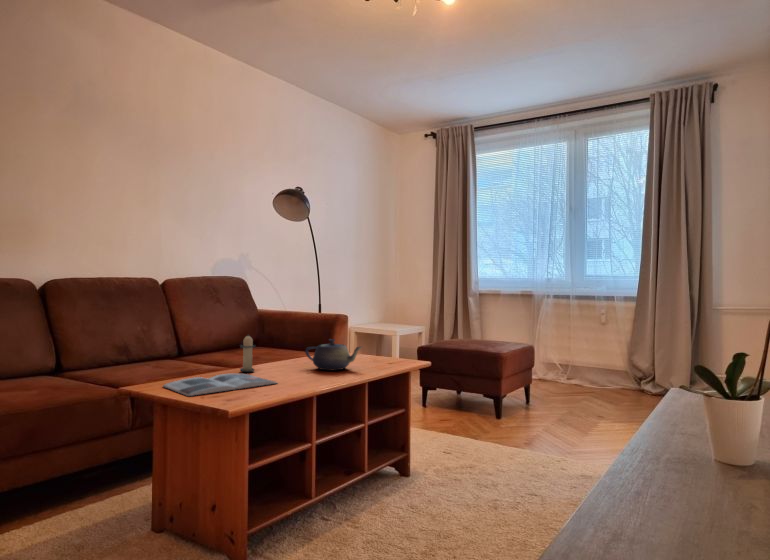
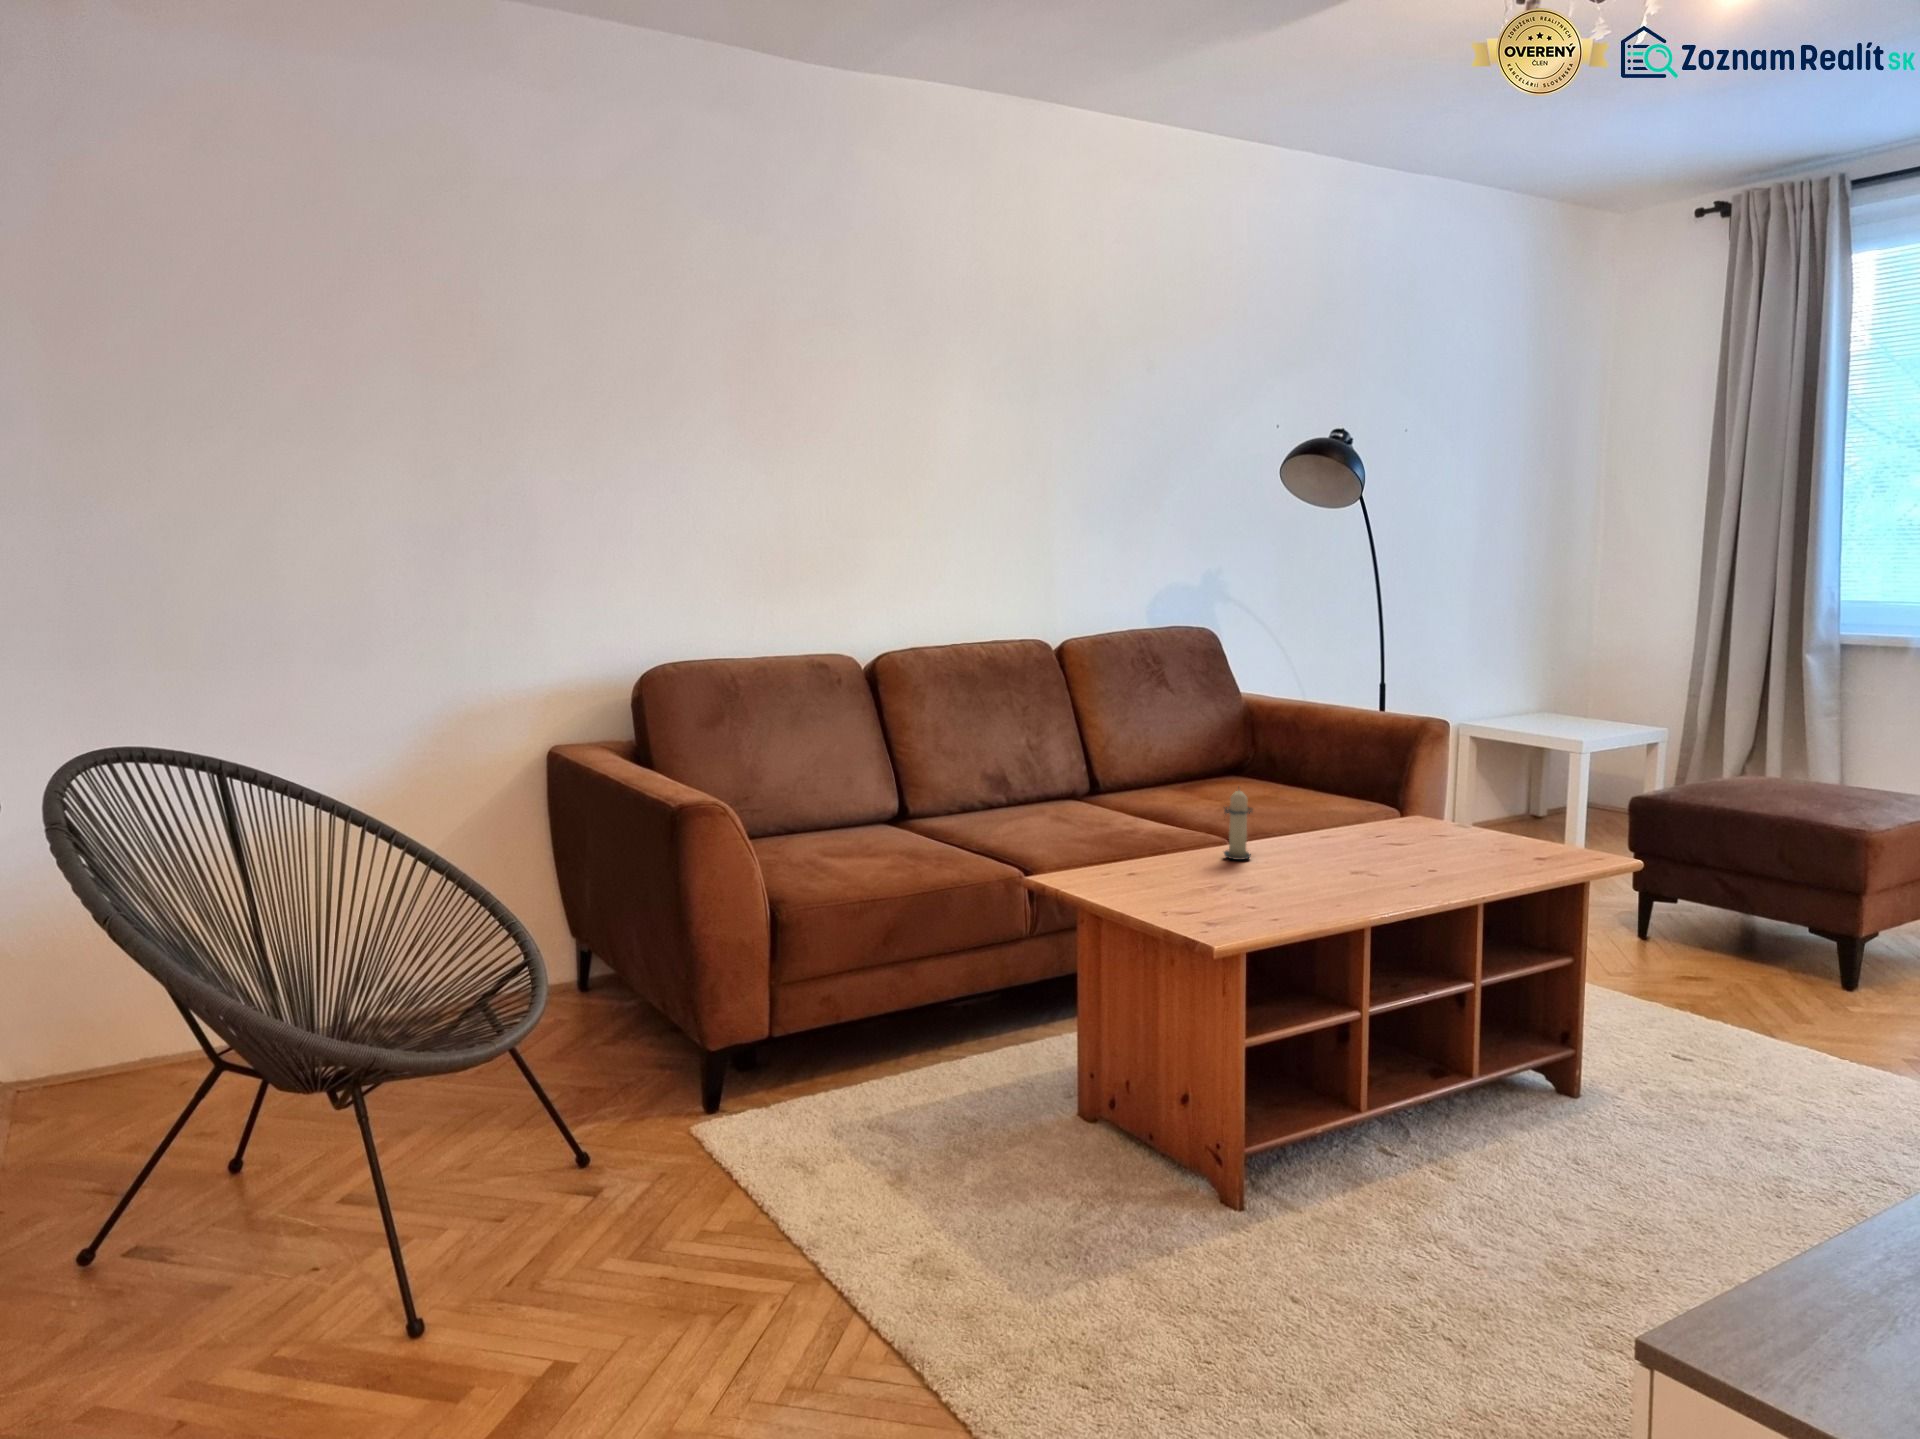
teapot: present [305,339,361,370] -> none [1352,803,1476,868]
magazine: present [163,373,277,396] -> none [1095,864,1299,908]

